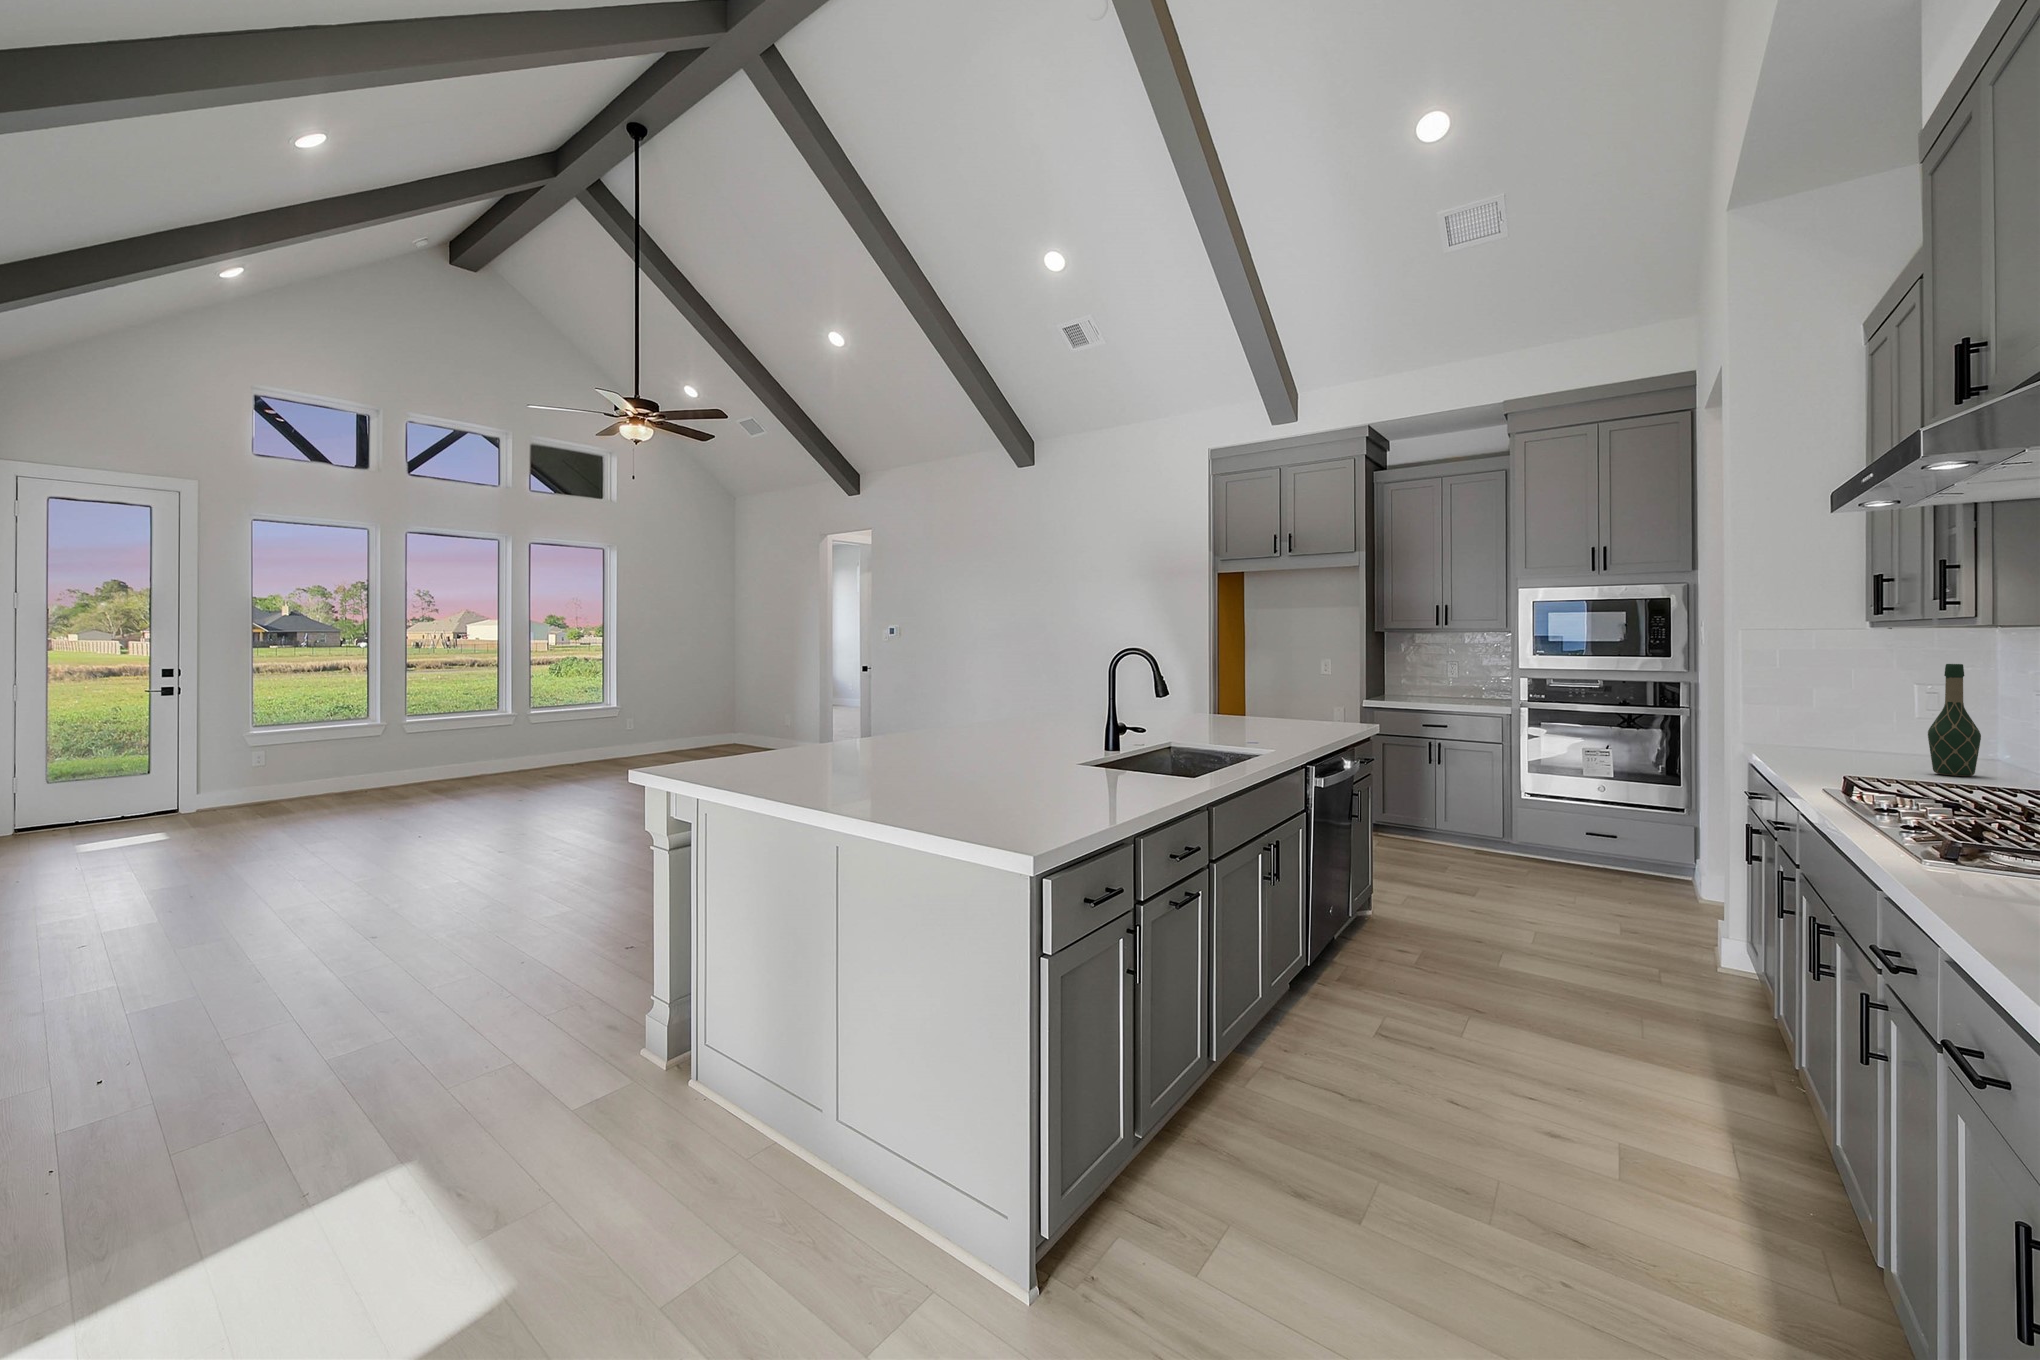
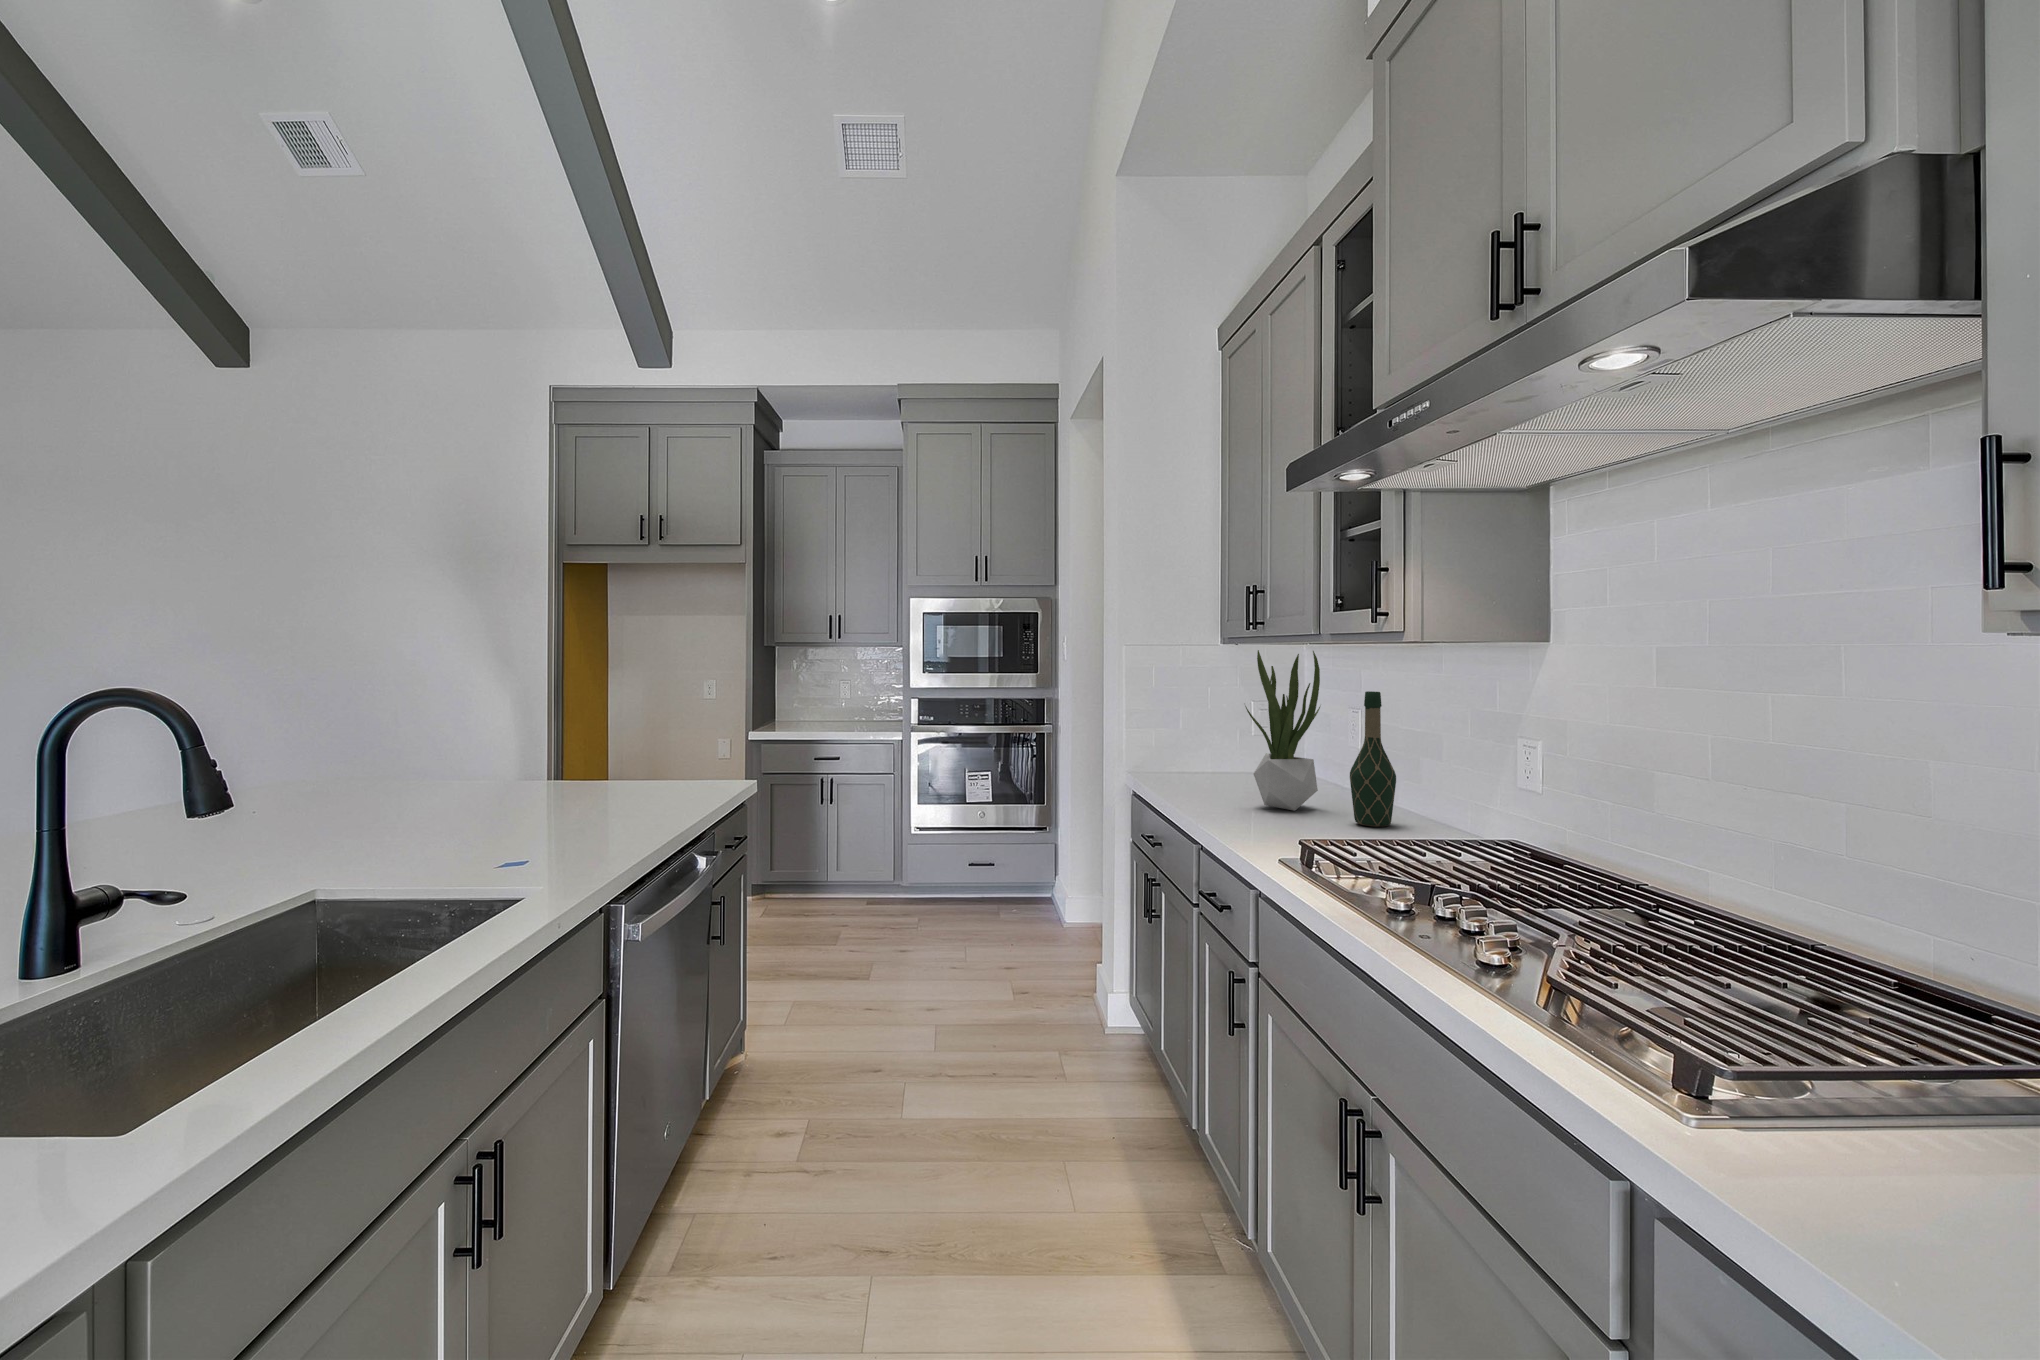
potted plant: none [1828,630,1918,765] -> present [1245,650,1320,811]

